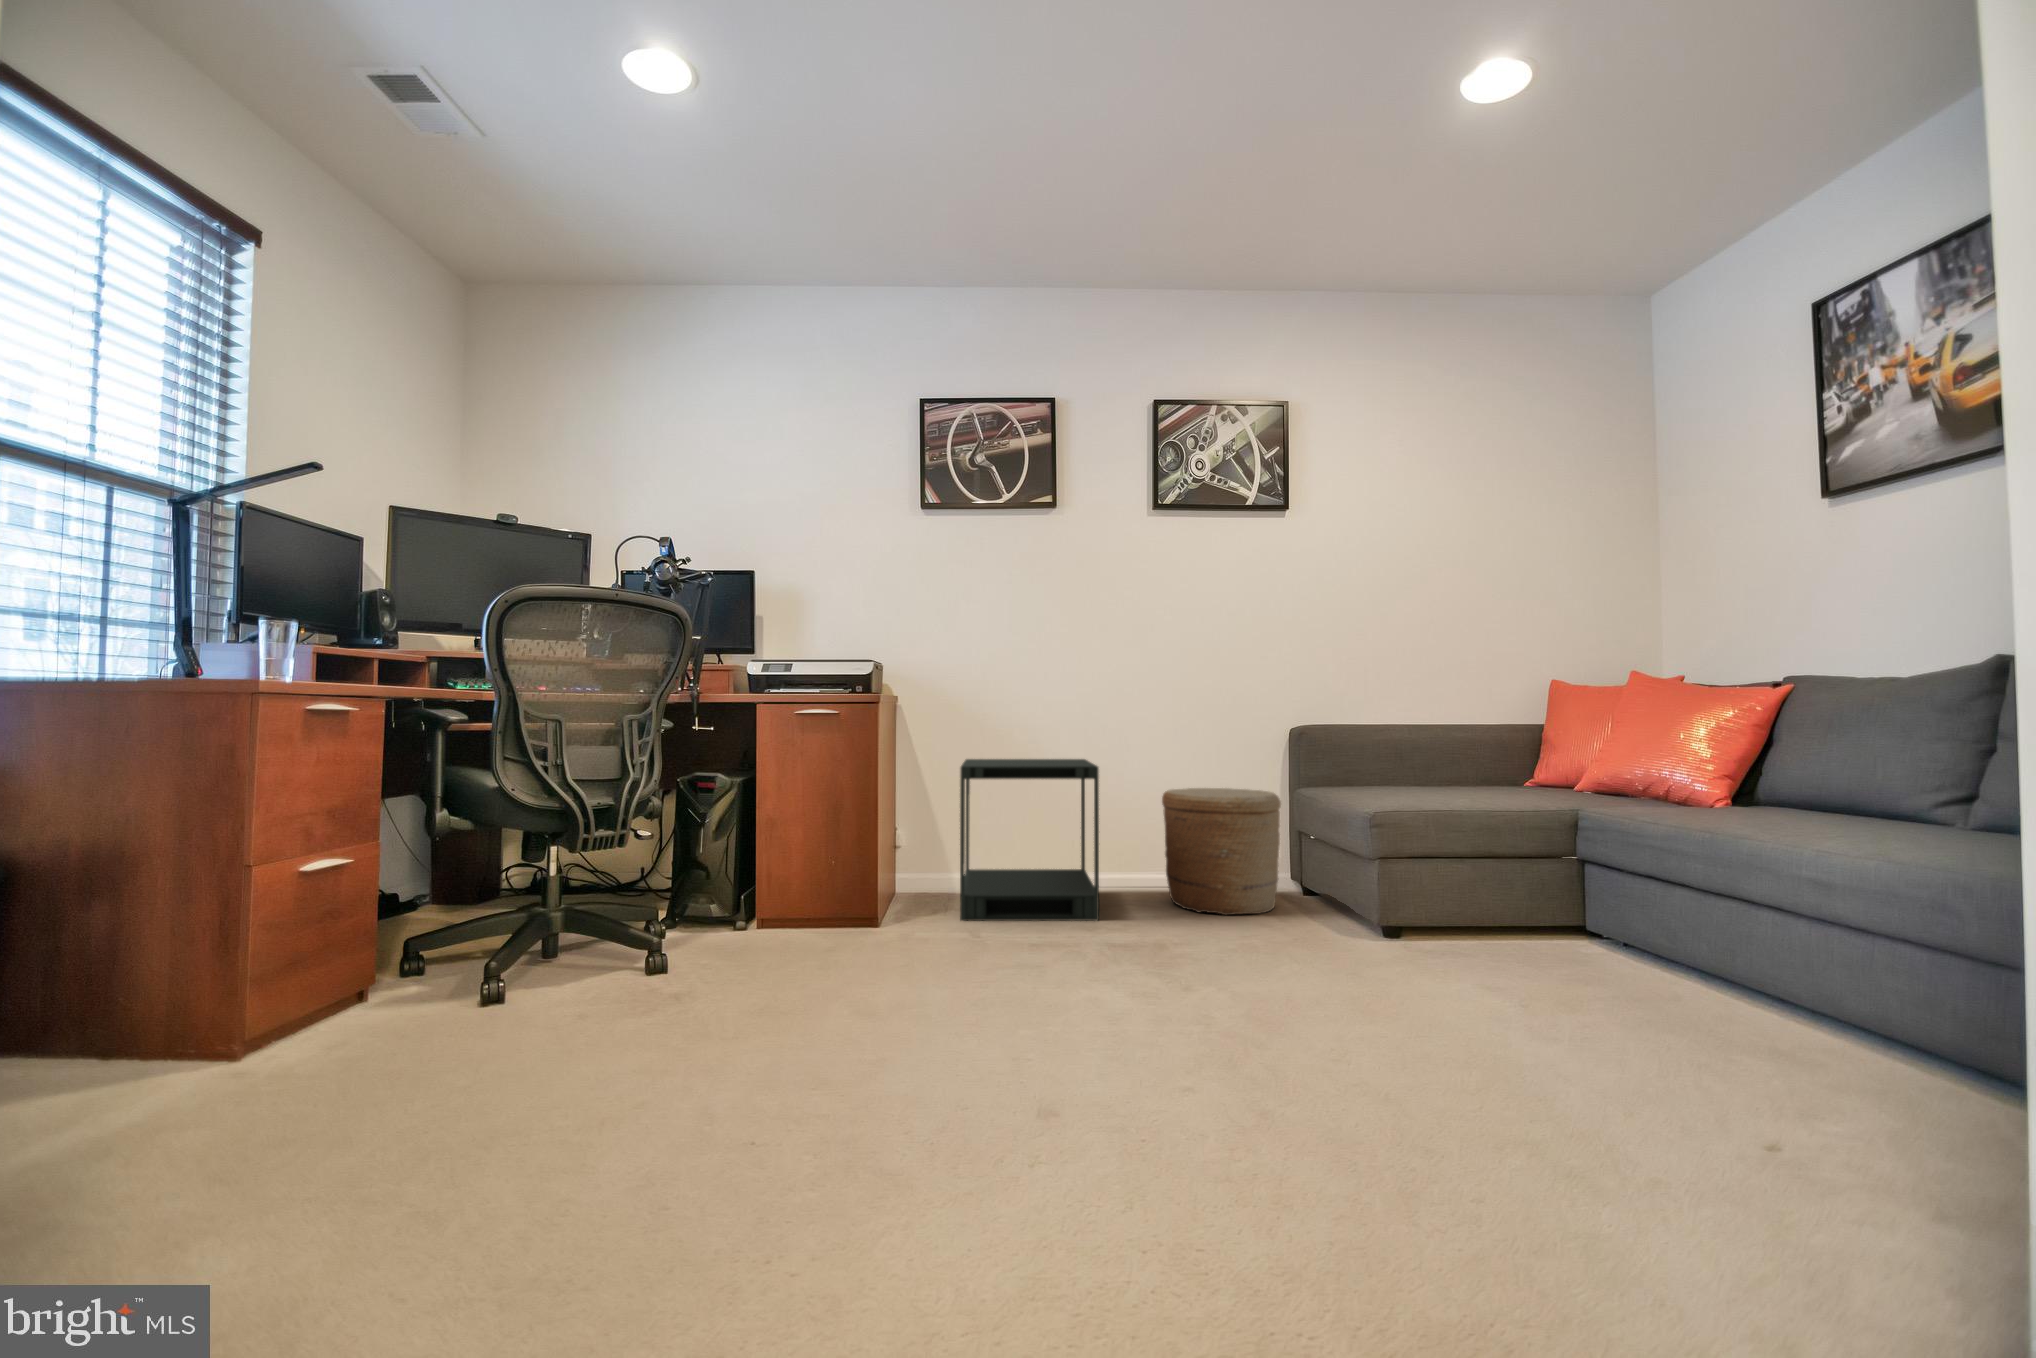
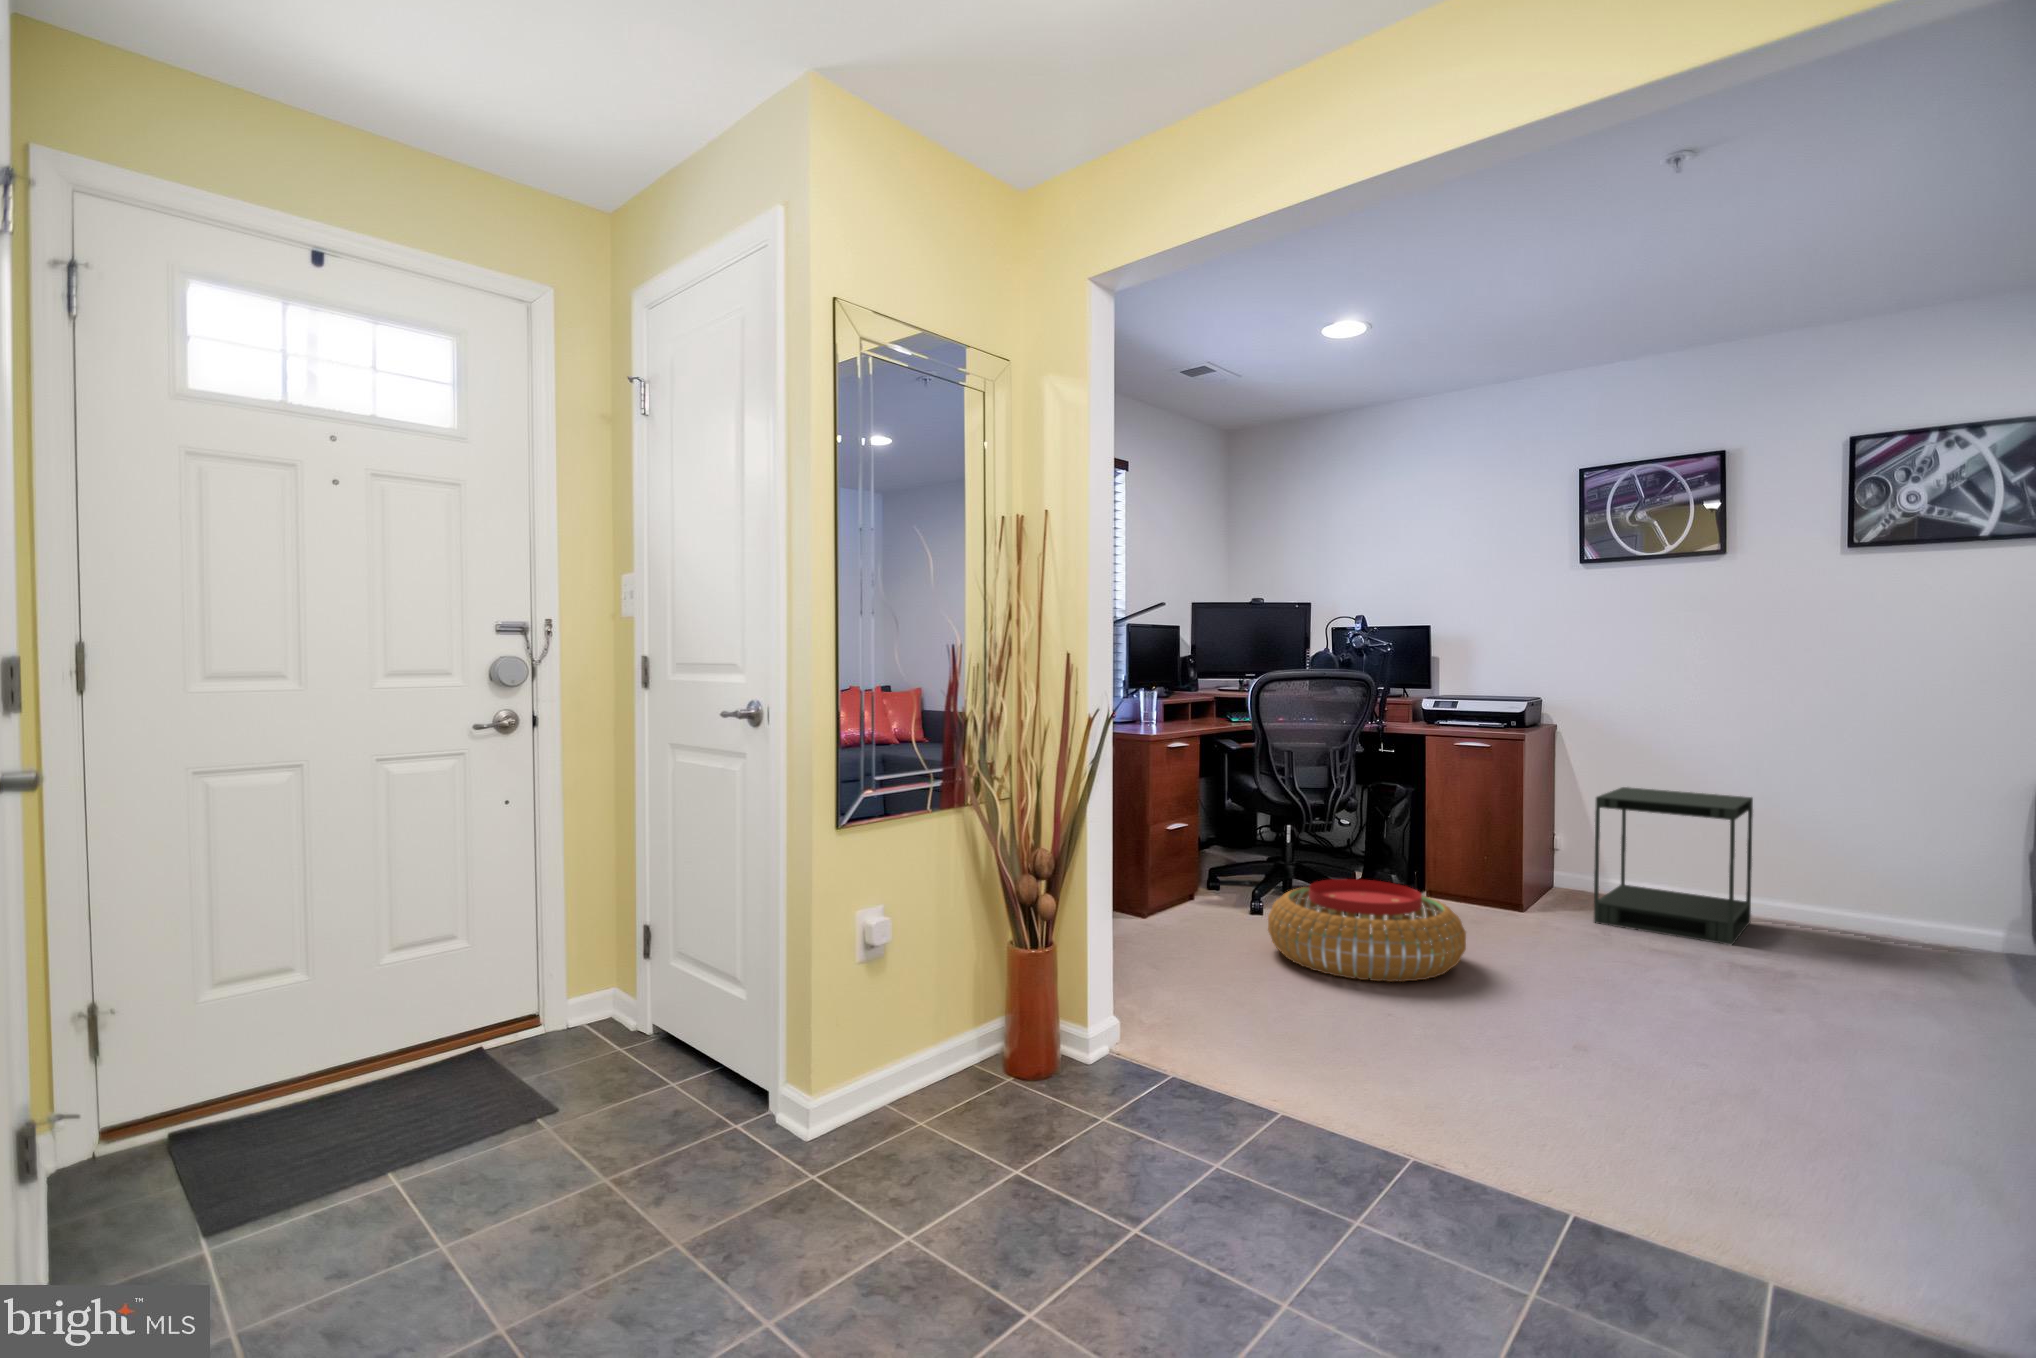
woven basket: present [1162,788,1281,915] -> none [1830,837,1985,973]
pouf: none [500,918,873,1138] -> present [1268,879,1466,982]

